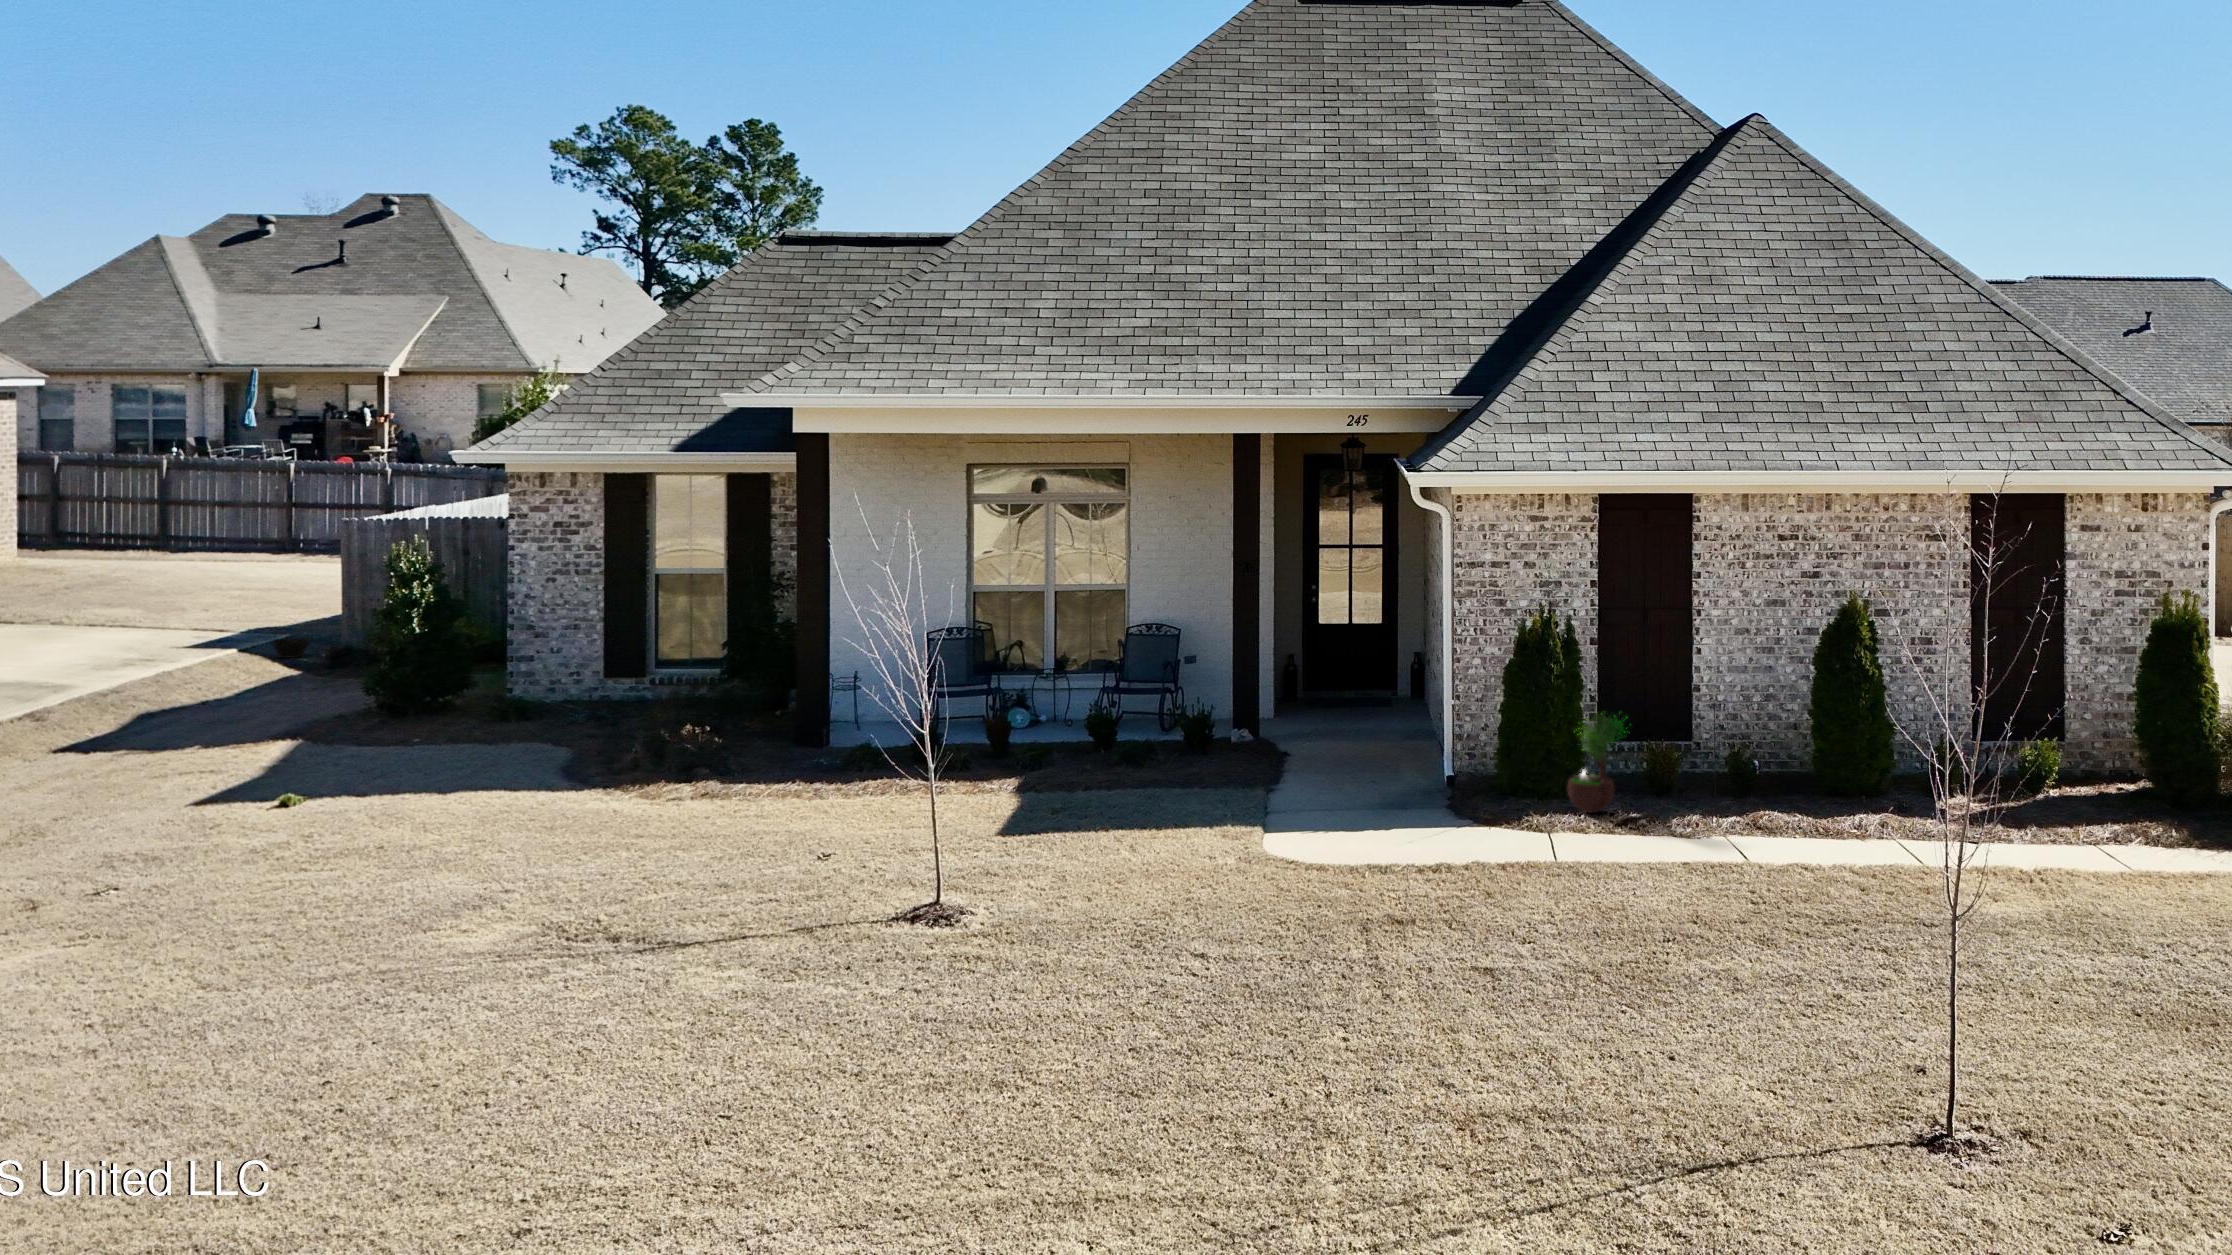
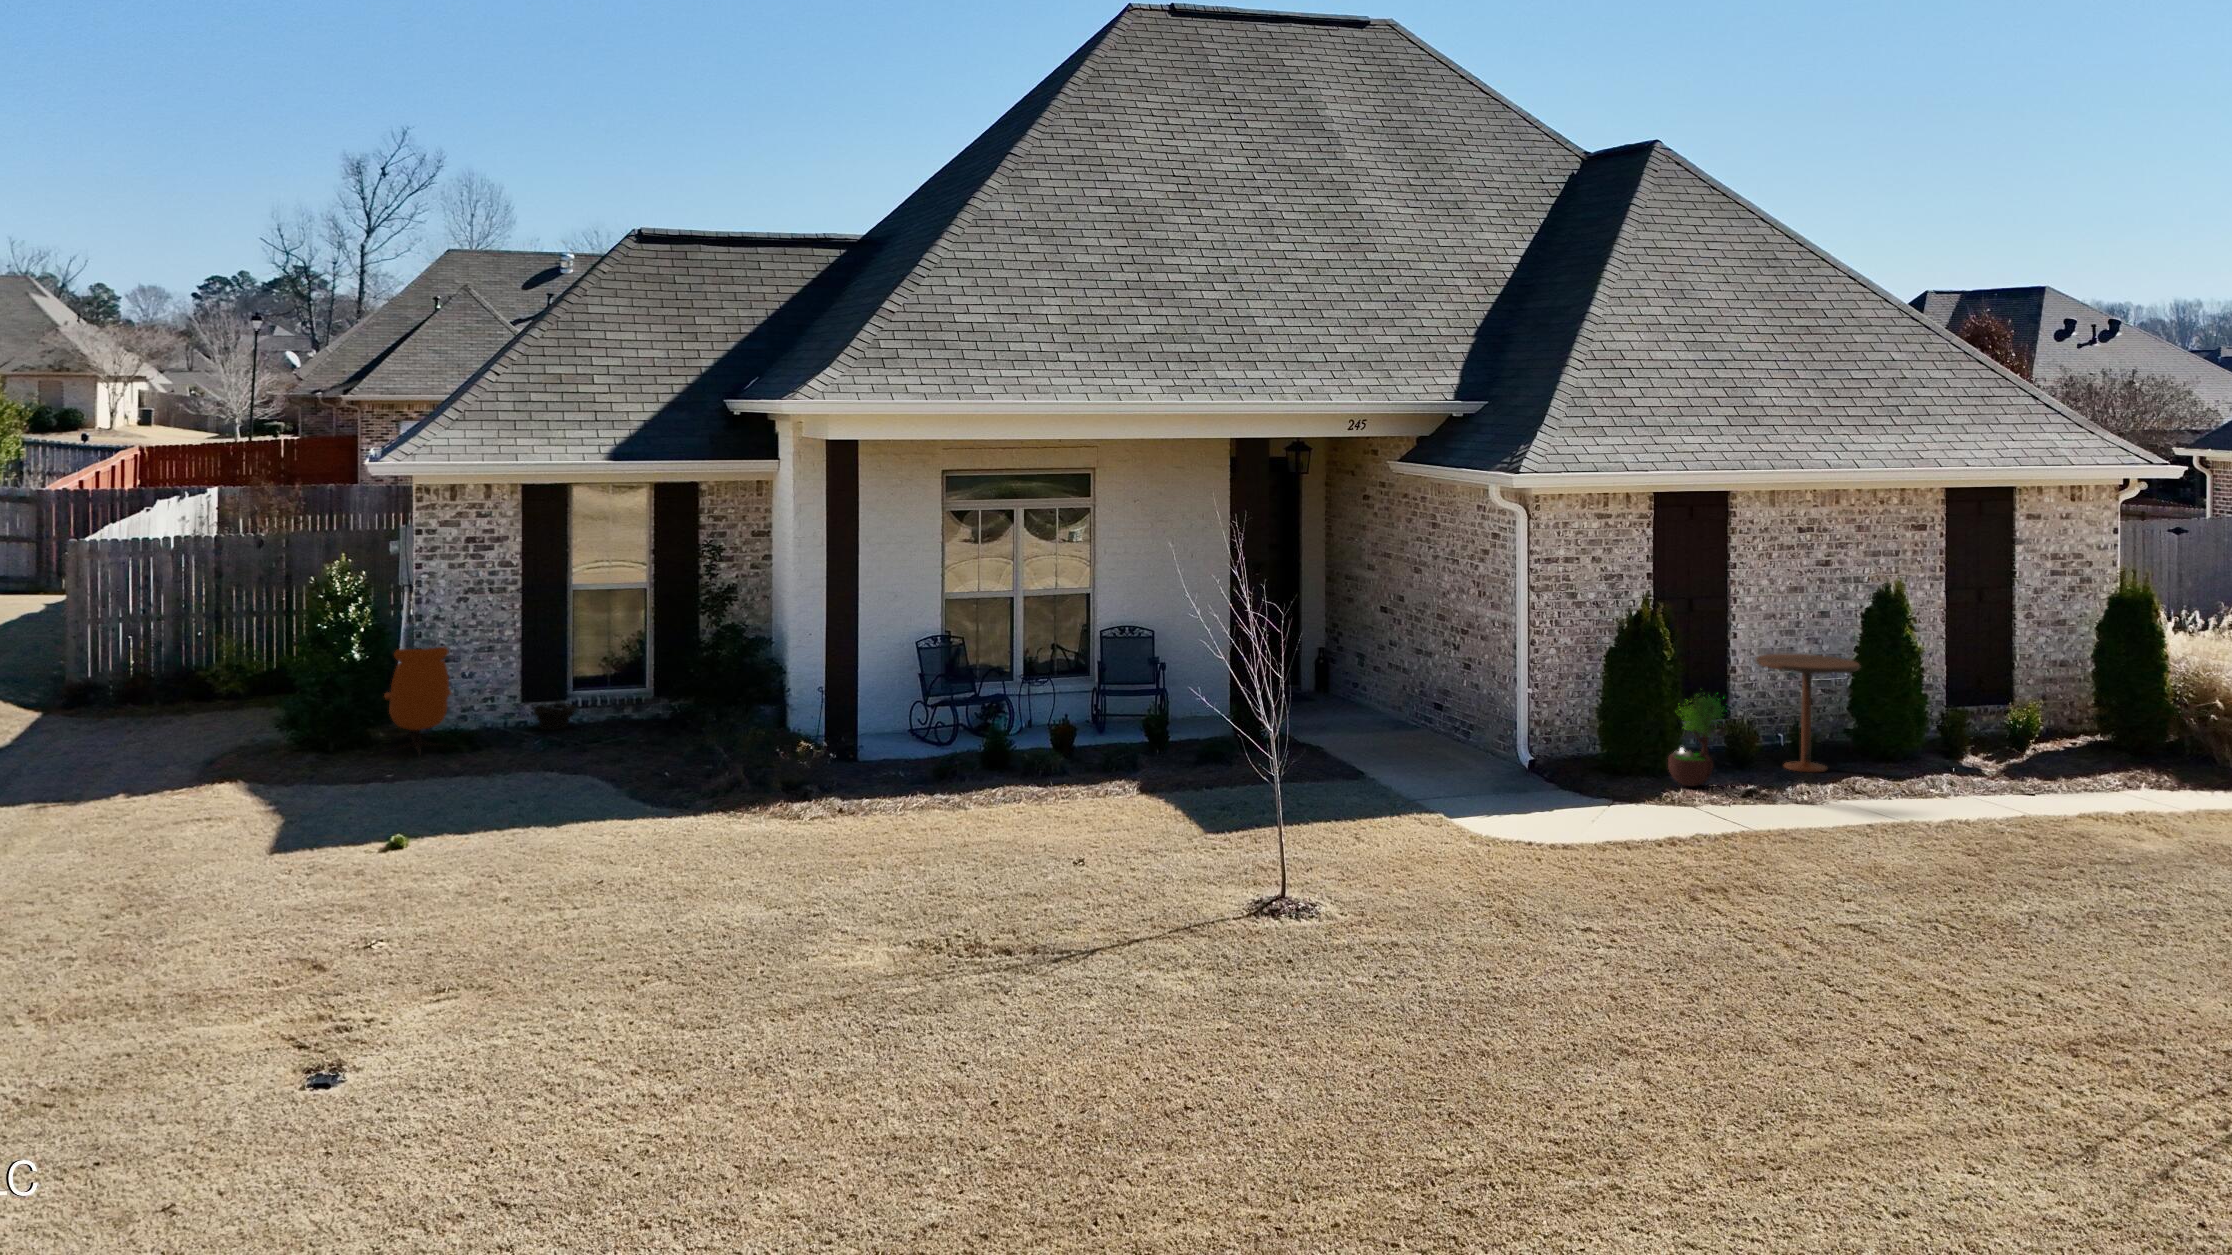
lounge chair: none [438,621,514,721] -> present [384,647,453,756]
basket: present [272,624,311,658] -> present [532,700,576,730]
pedestal table: none [1706,673,1818,806] -> present [1755,654,1860,772]

